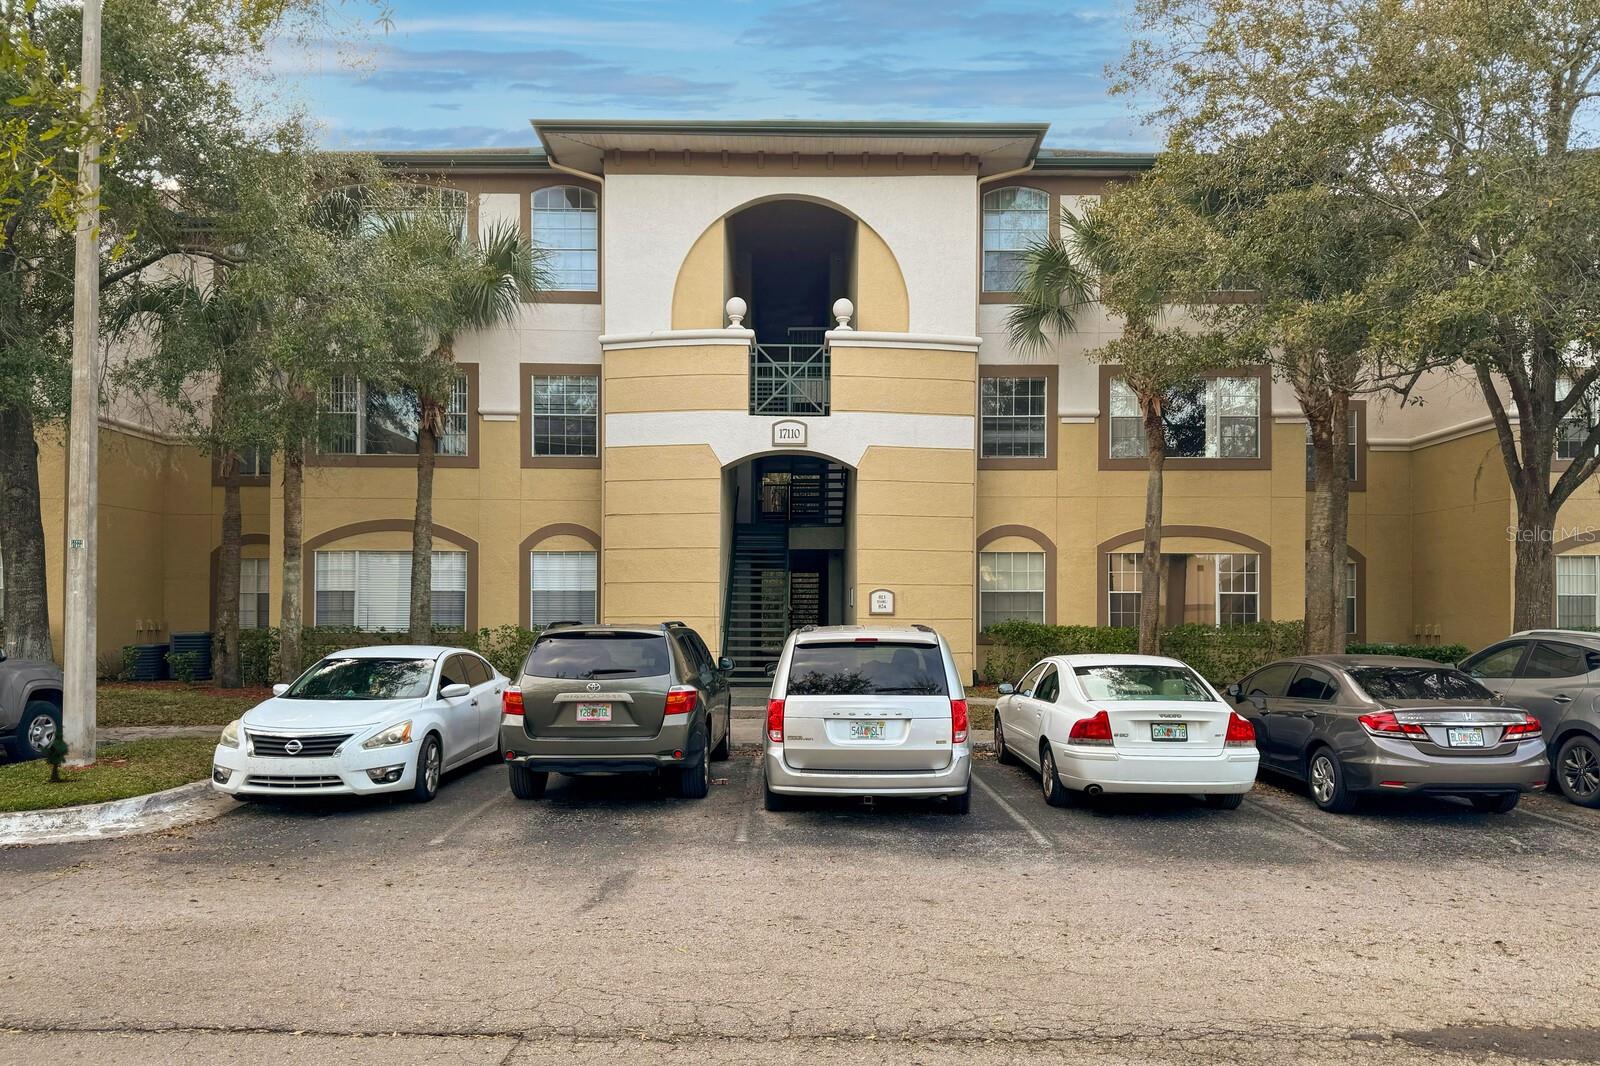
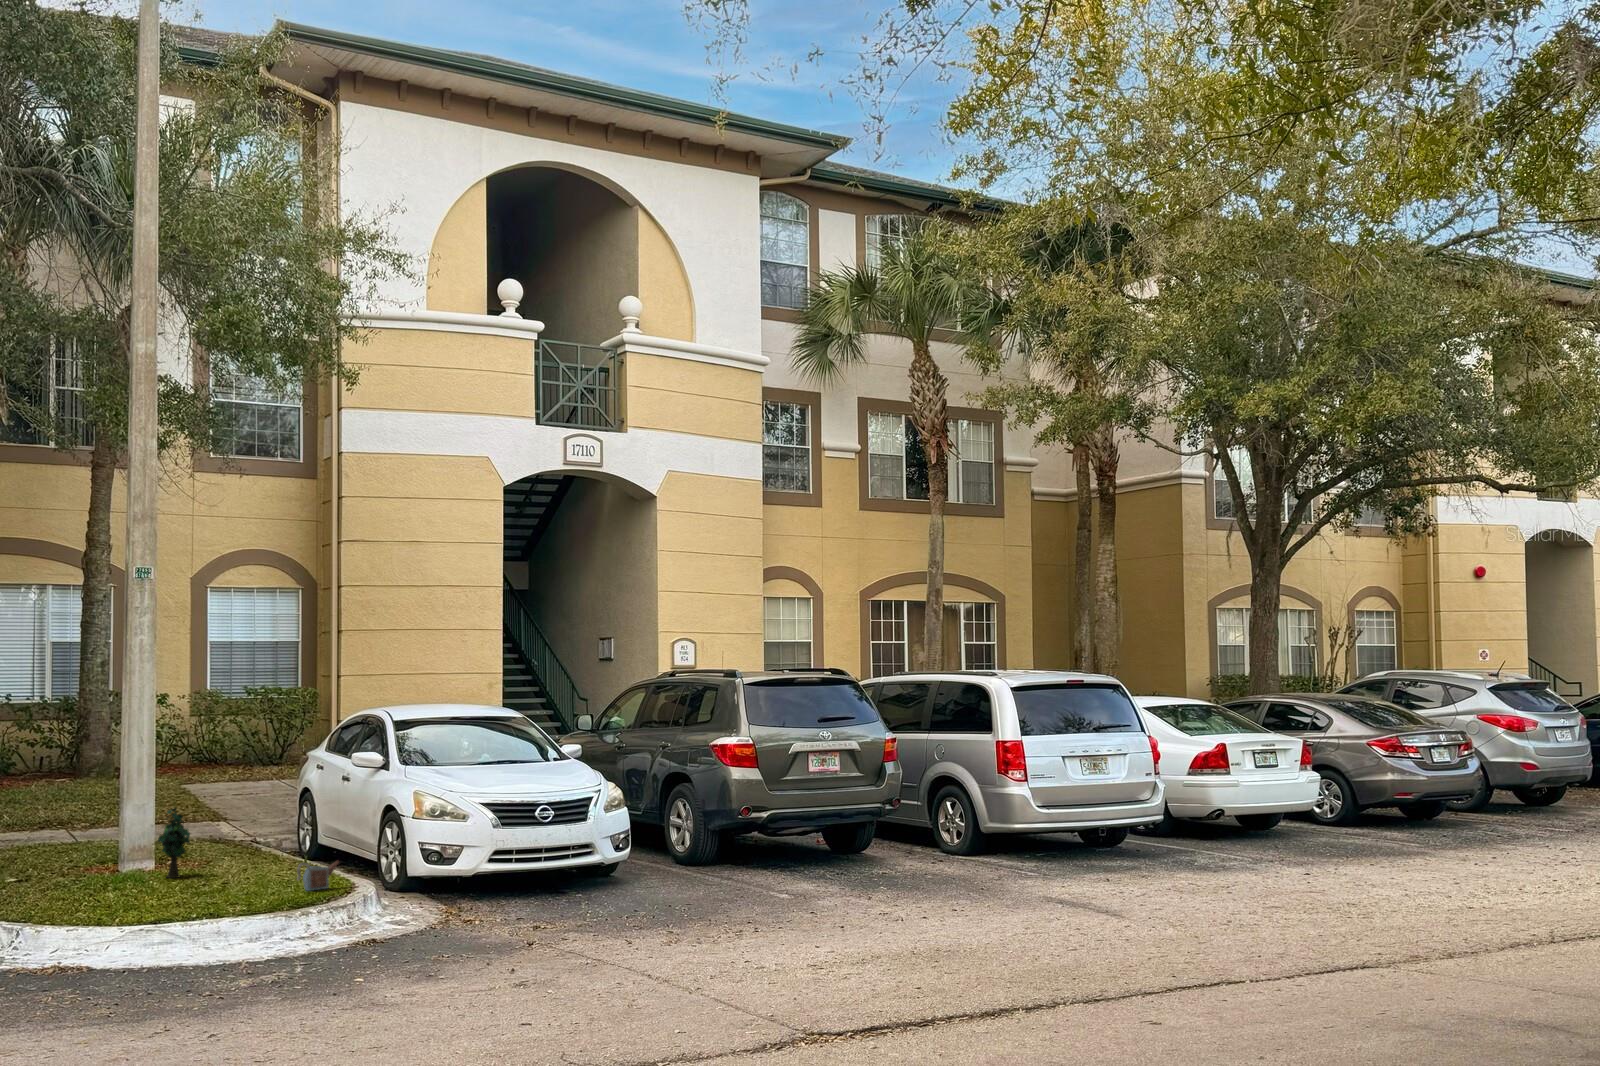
watering can: none [49,779,99,804] -> present [297,861,339,891]

